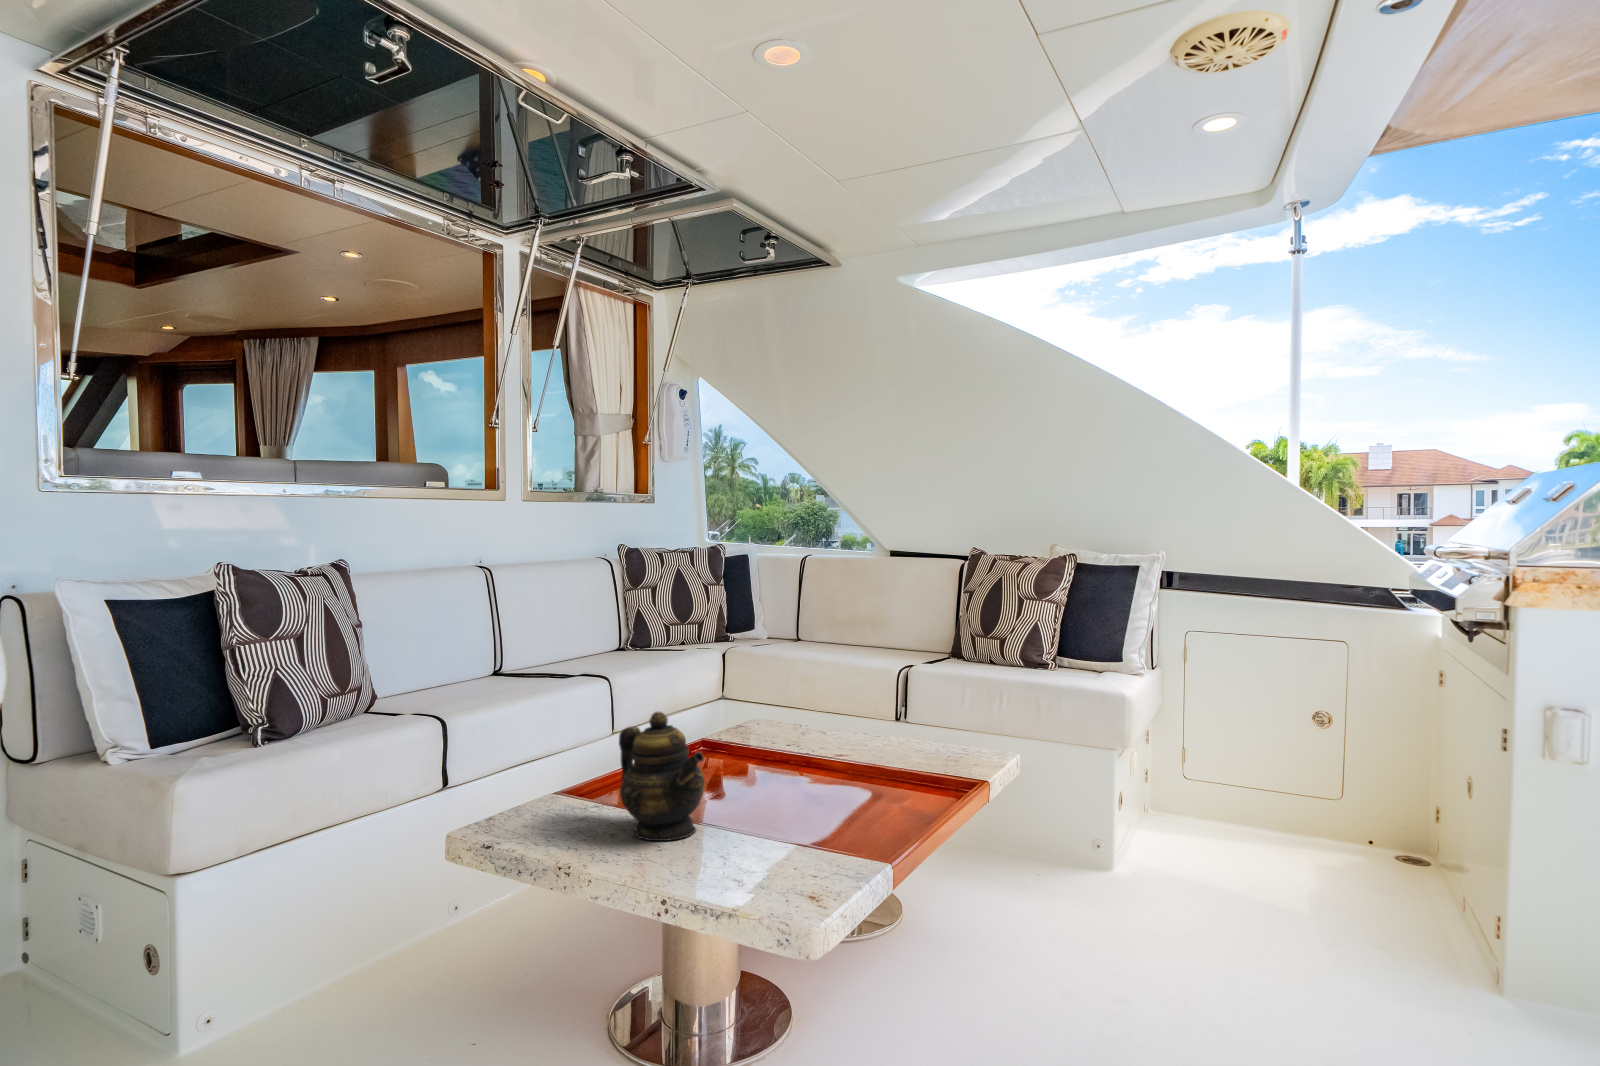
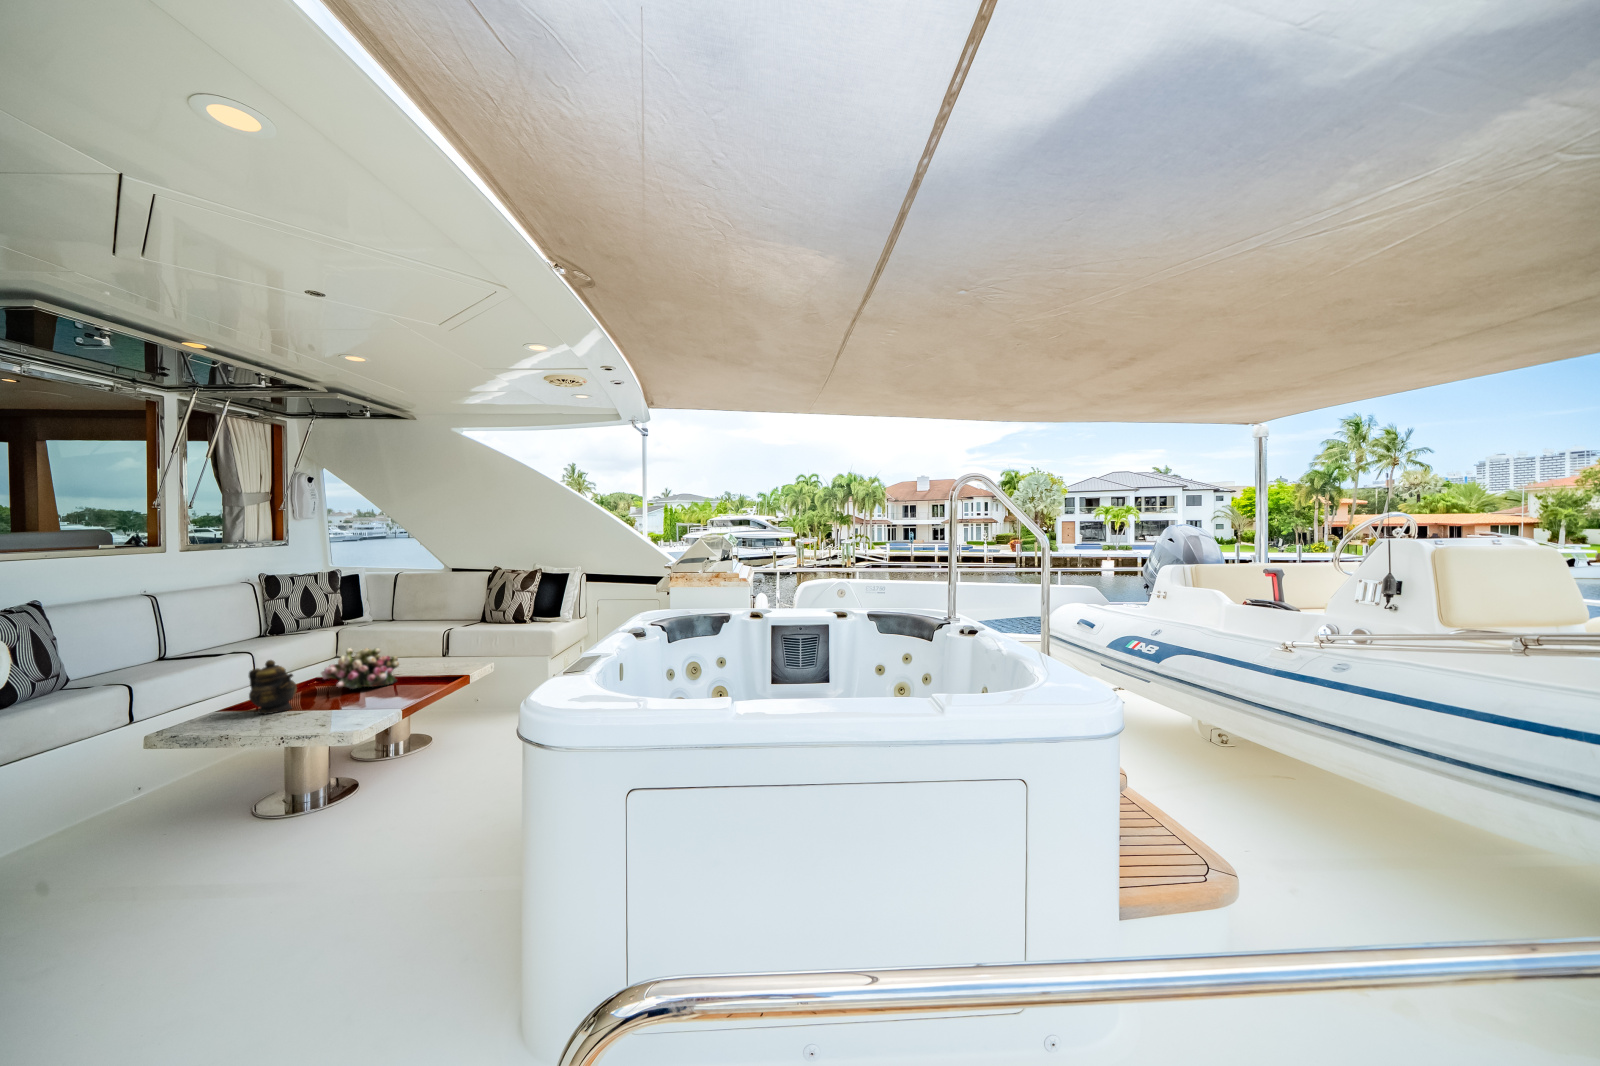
flower arrangement: none [735,696,879,793] -> present [321,648,399,689]

